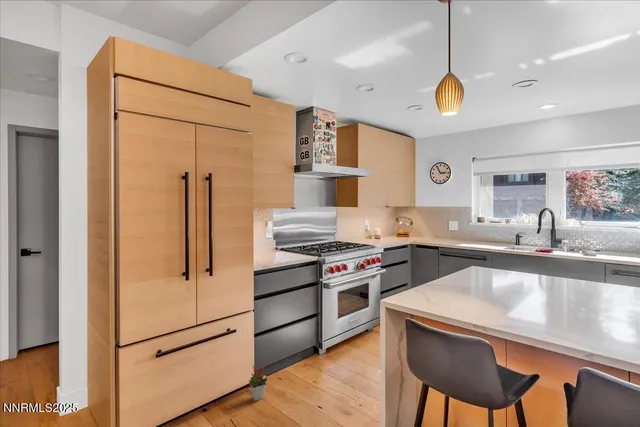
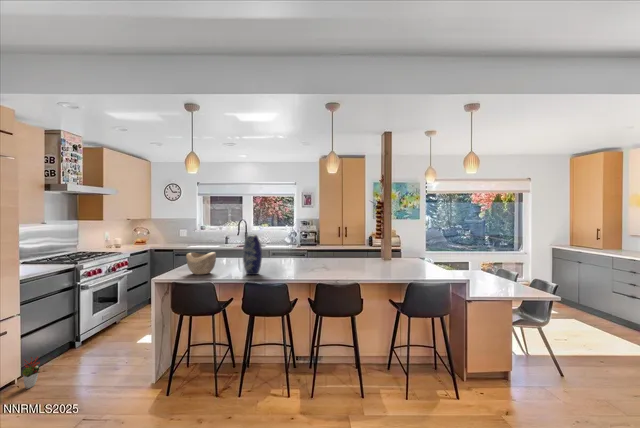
vase: none [554,236,609,332] -> present [243,235,262,275]
decorative bowl: none [435,262,491,306] -> present [186,252,216,275]

